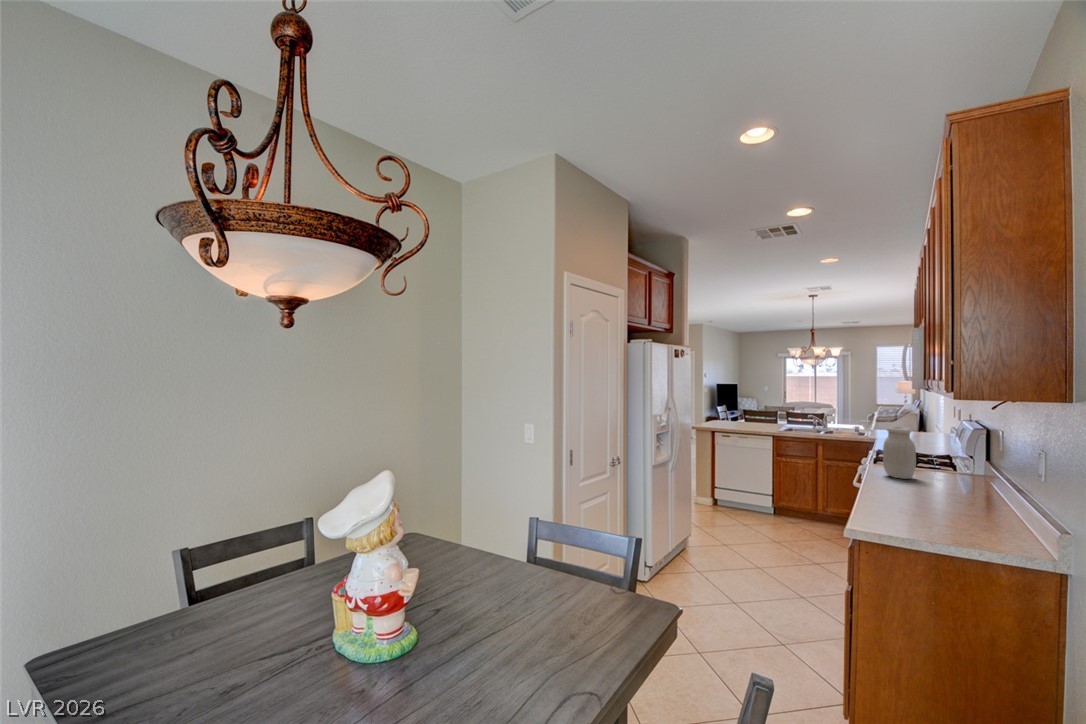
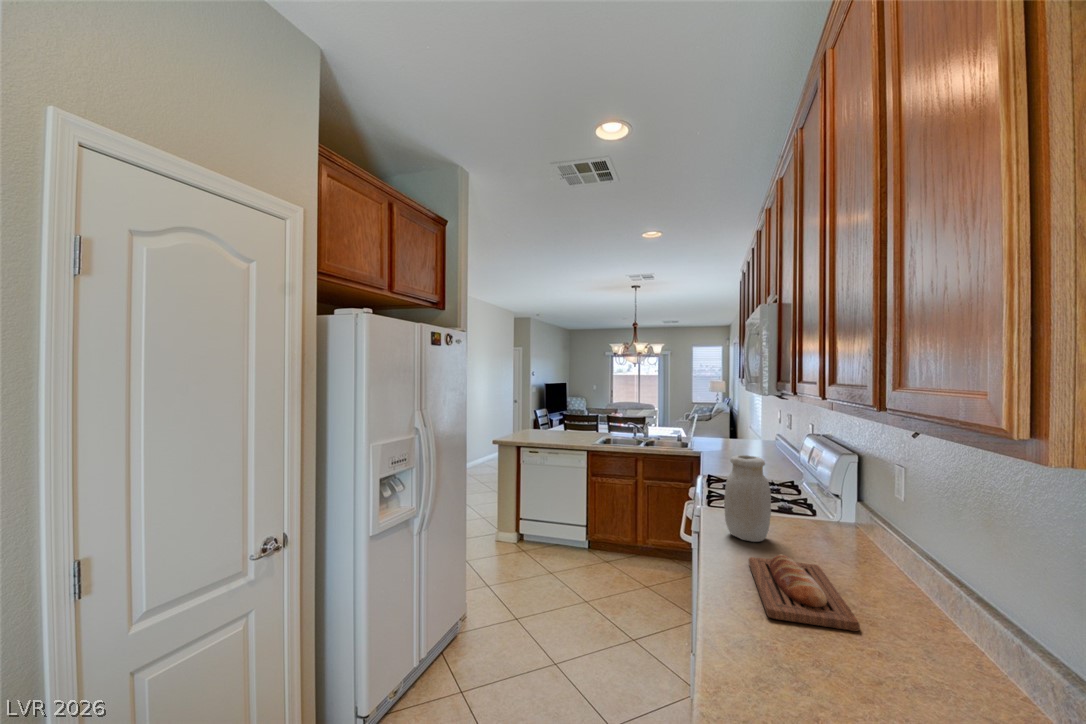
bread loaf: none [895,478,952,505] -> present [749,555,860,631]

